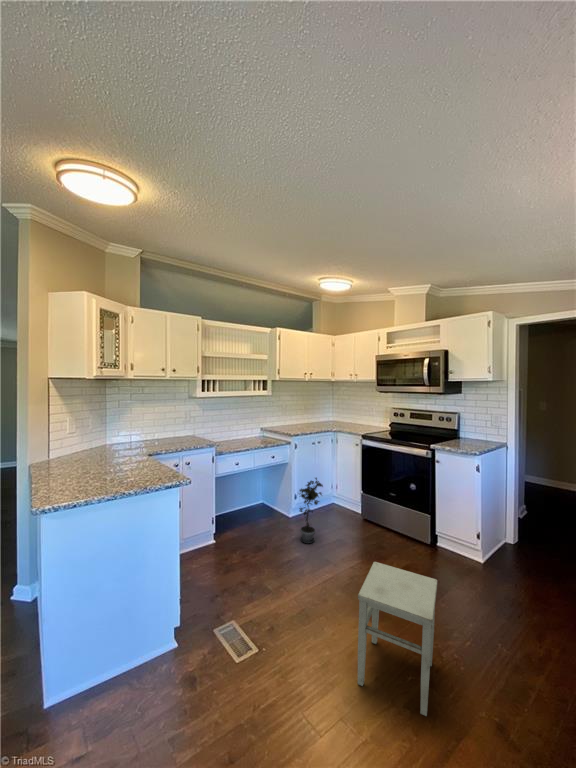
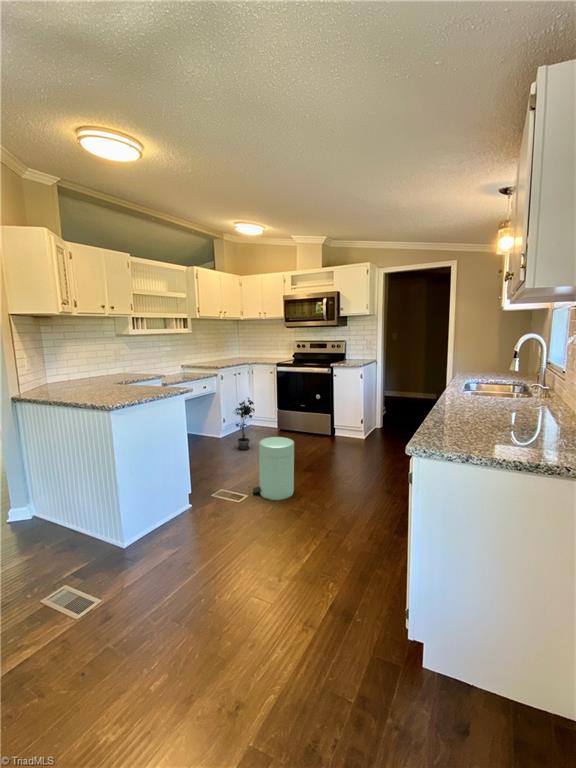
trash can: none [270,555,333,669] -> present [253,437,294,500]
stool: present [358,562,437,716] -> none [315,432,358,498]

